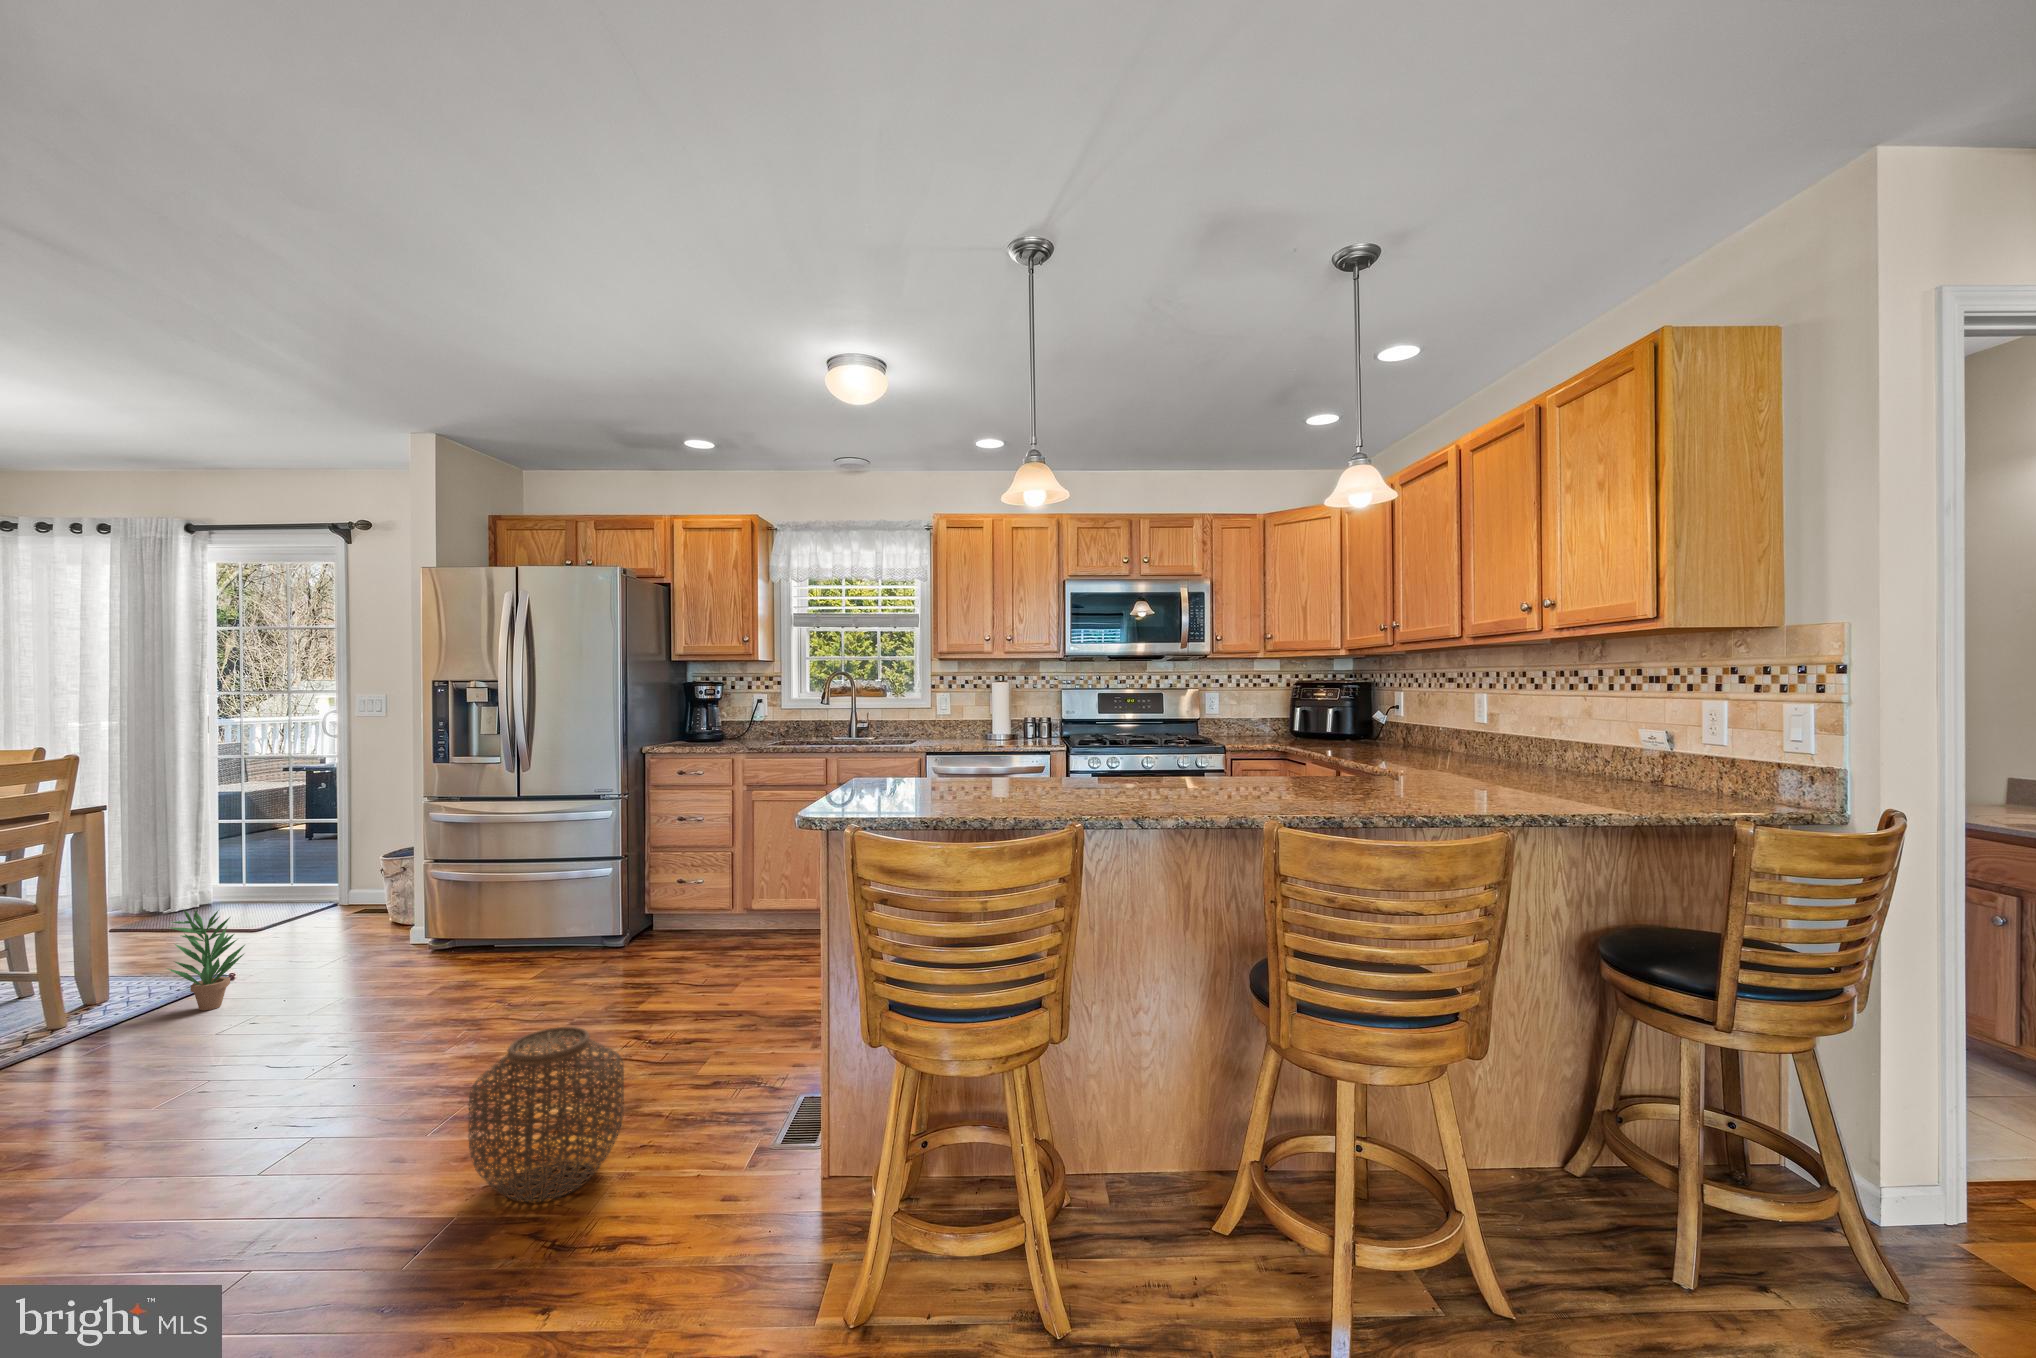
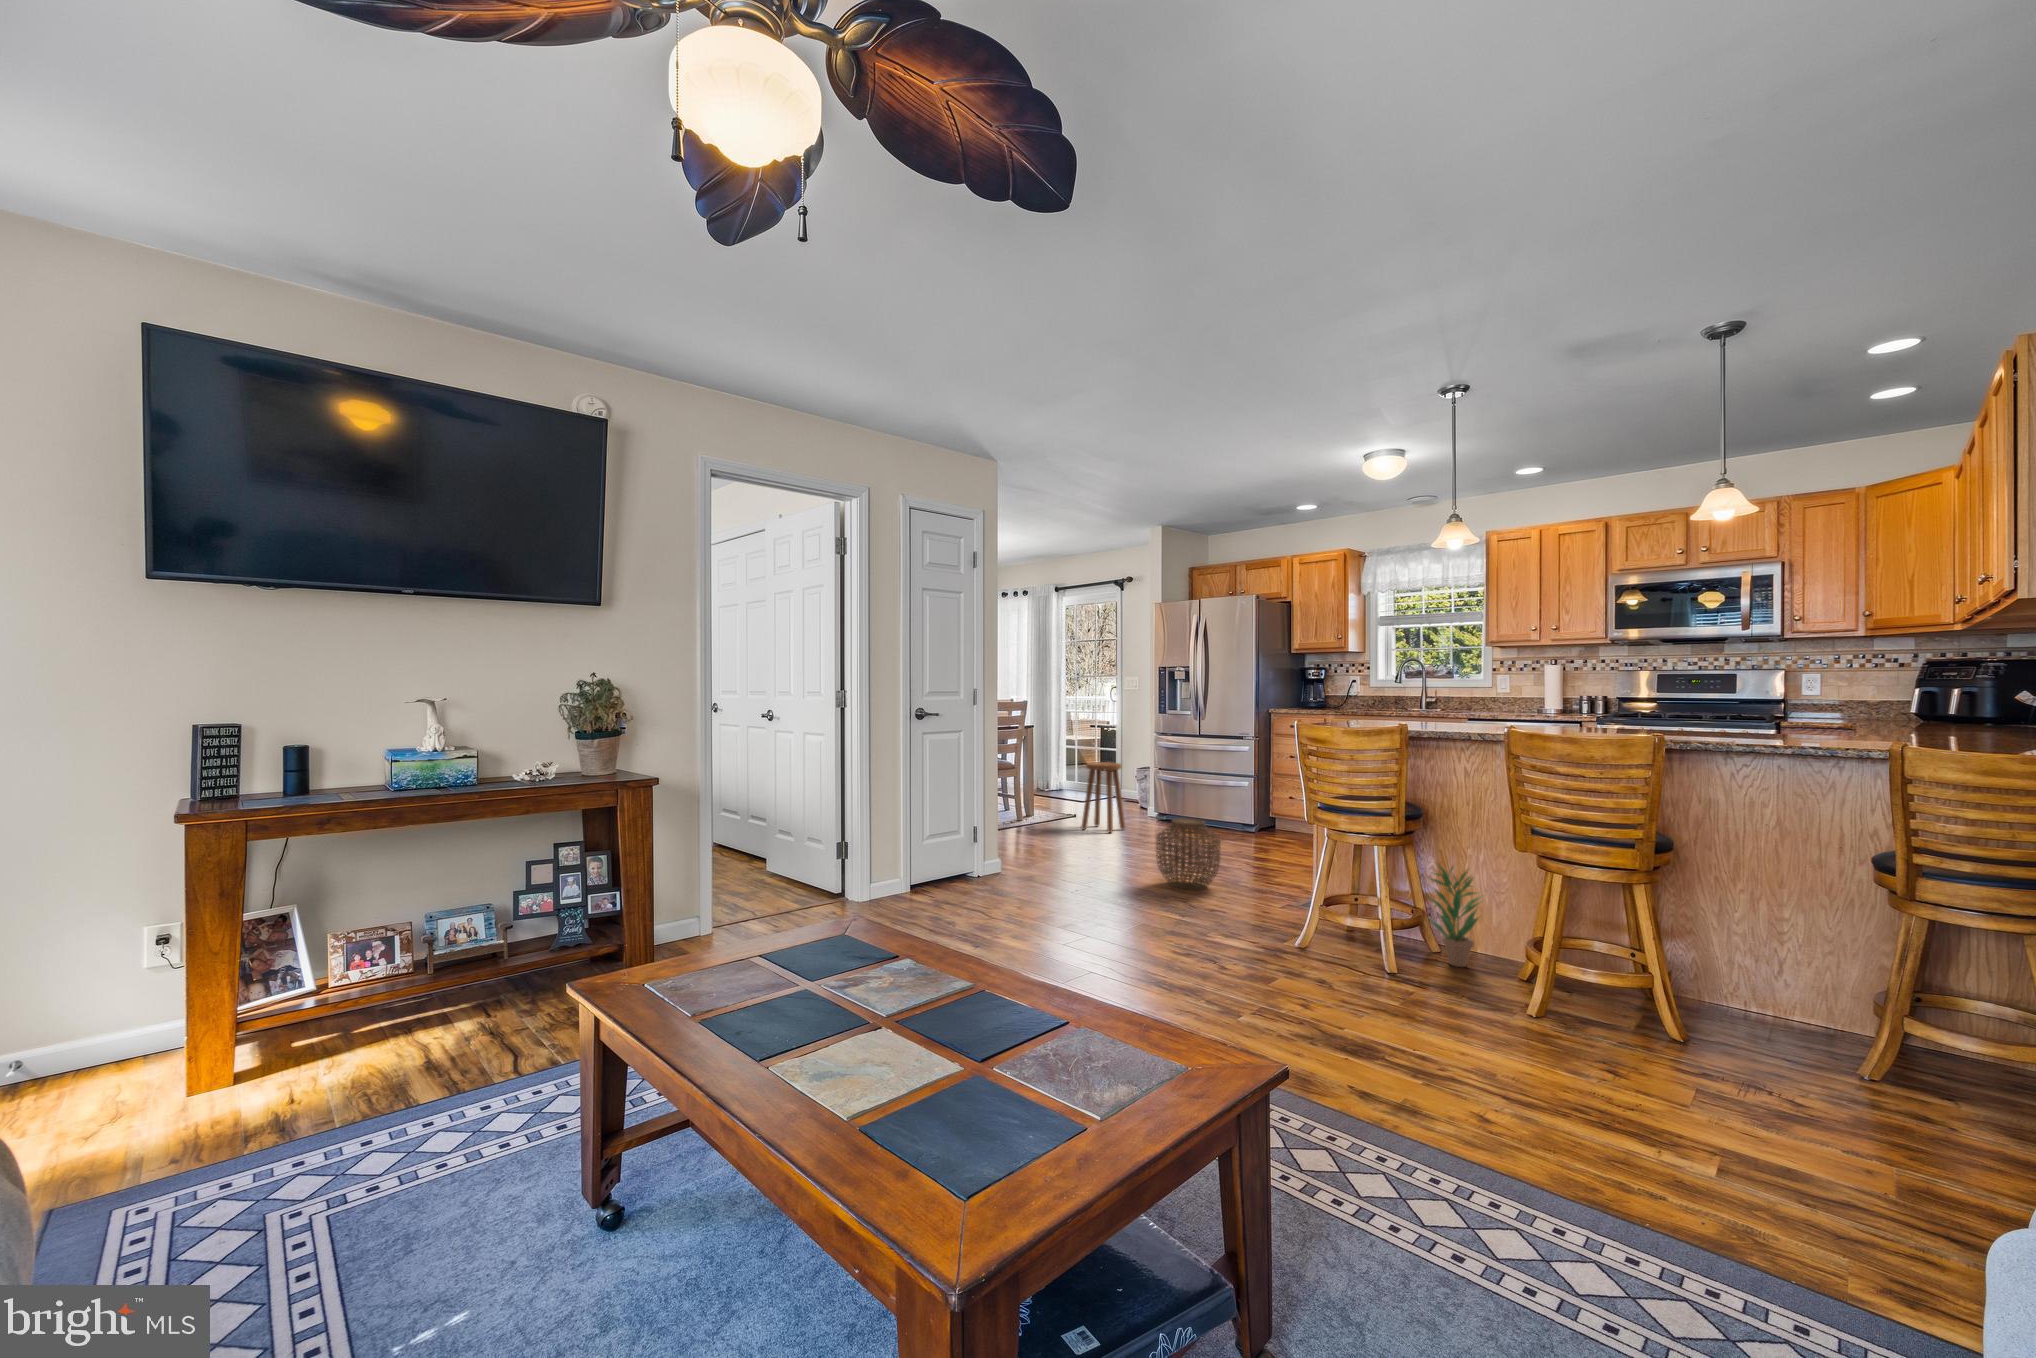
stool: none [248,876,365,1033] -> present [1081,762,1125,833]
potted plant: present [167,910,245,1011] -> present [1431,865,1481,967]

